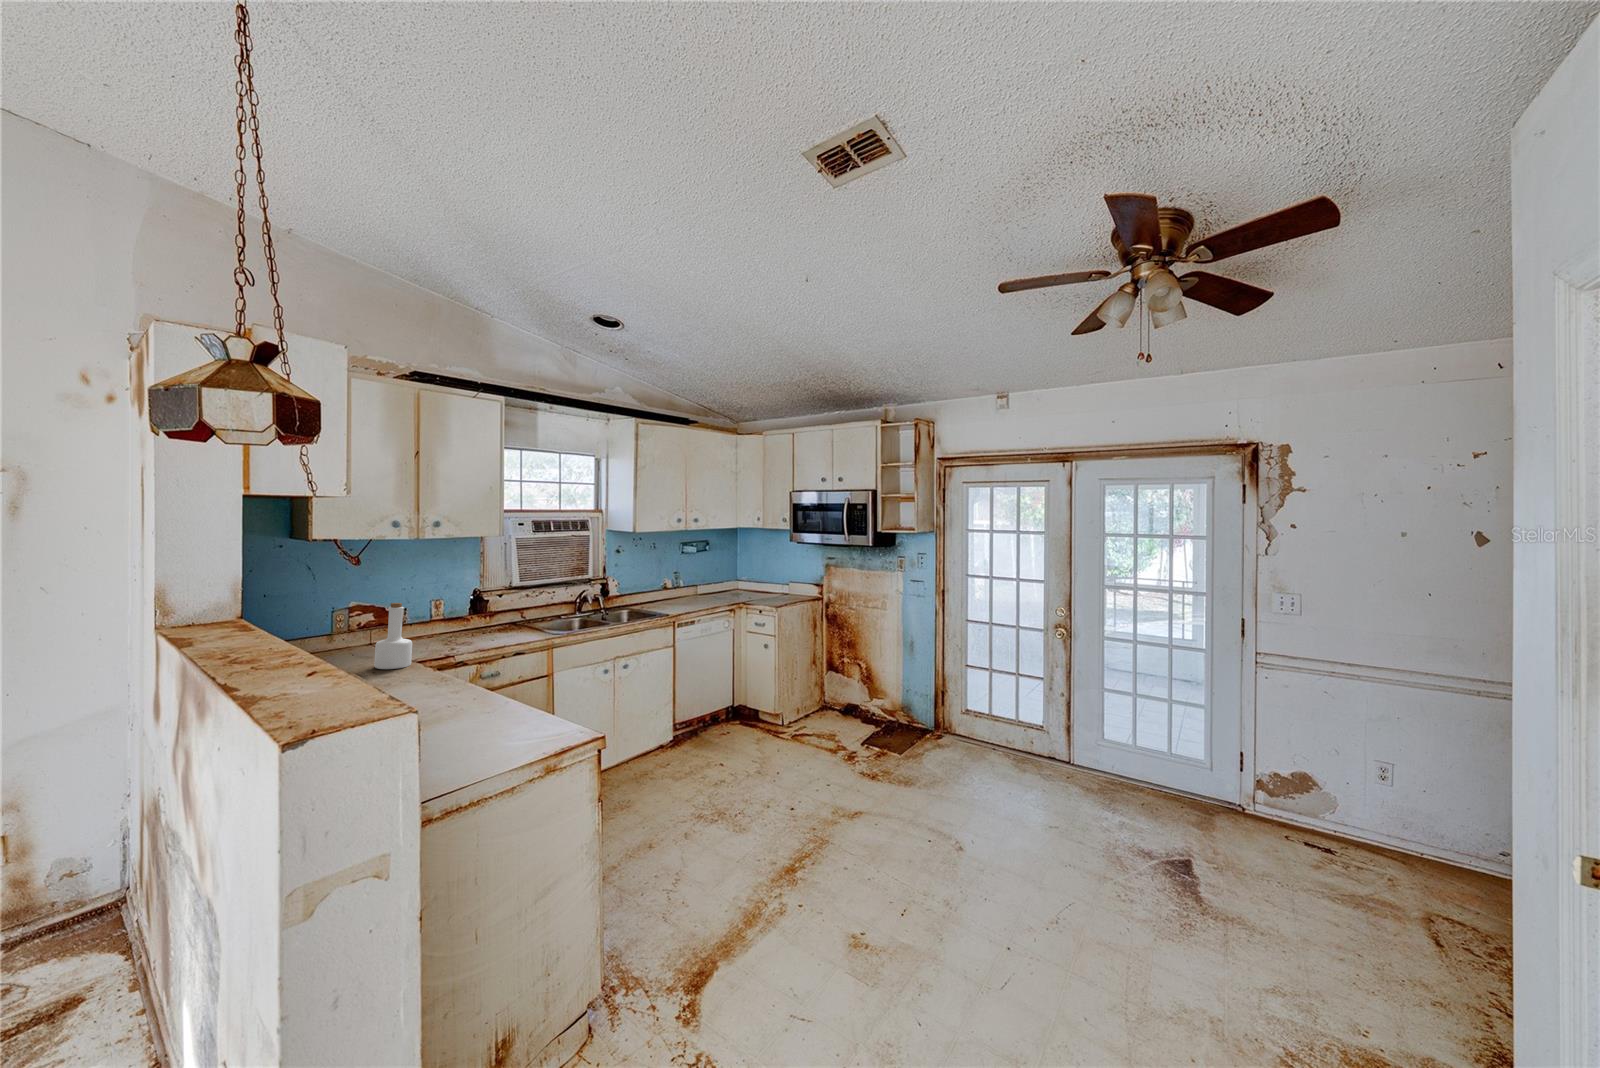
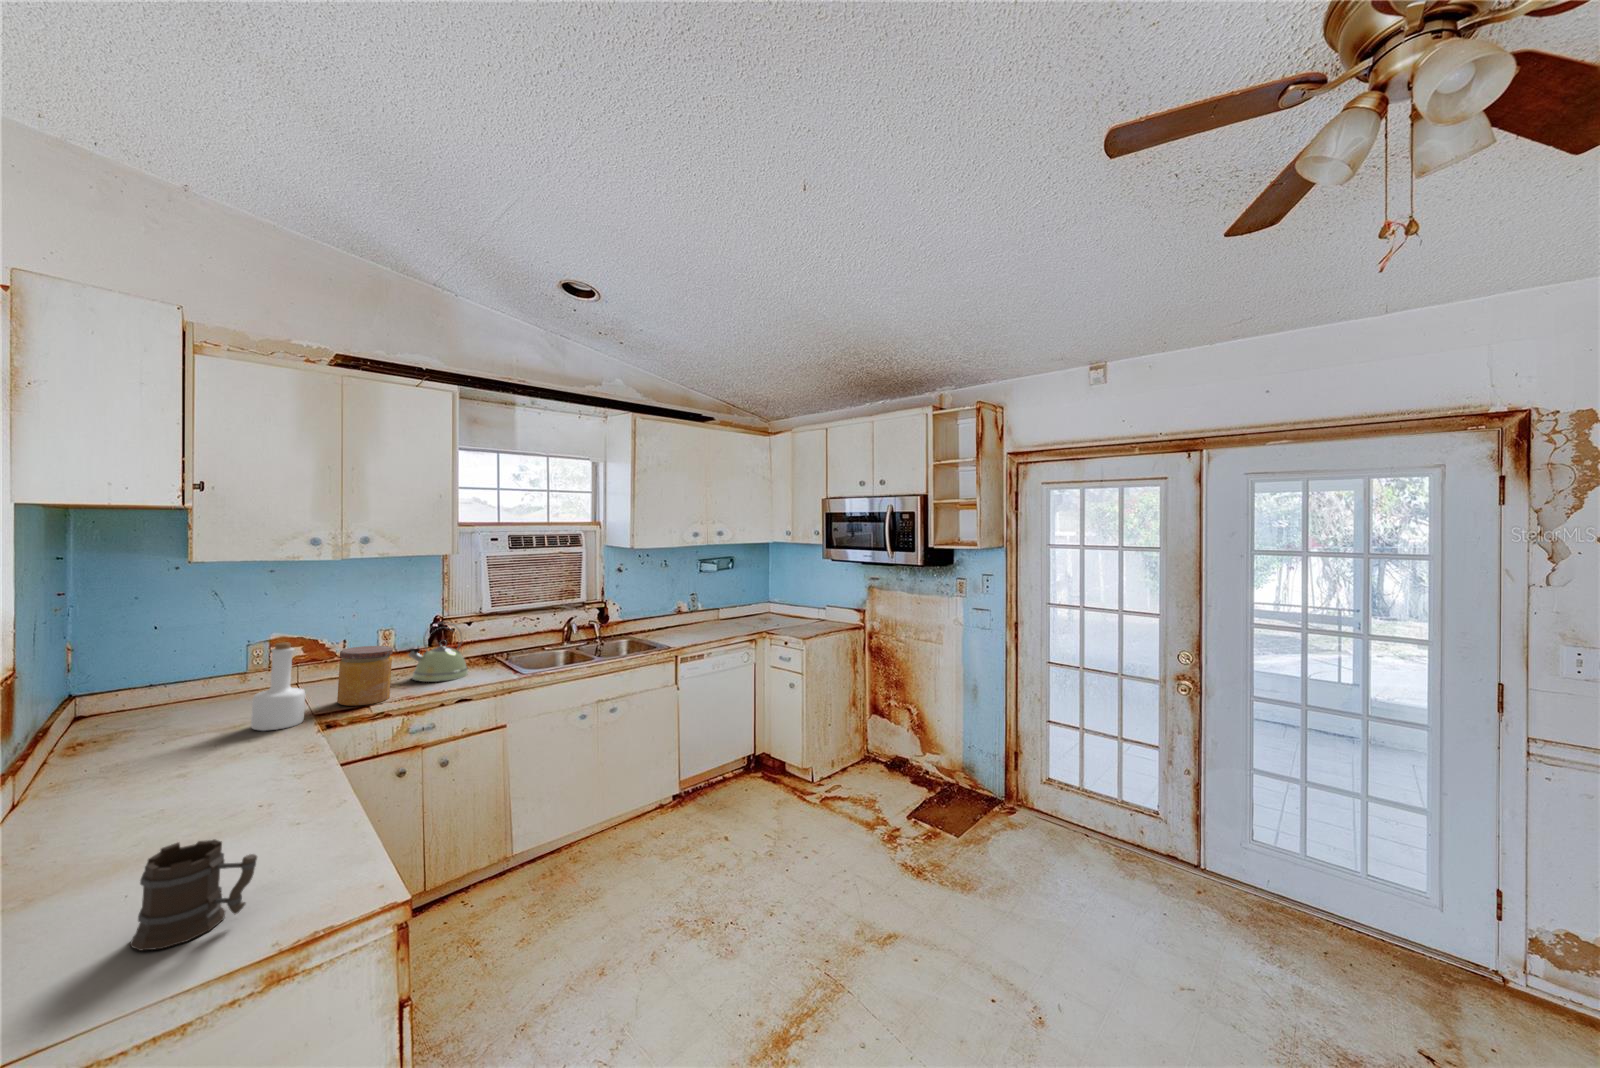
kettle: none [460,592,510,640] -> present [407,625,468,682]
jar: none [423,609,465,655] -> present [337,646,393,706]
mug: none [455,697,519,751] -> present [130,840,257,951]

